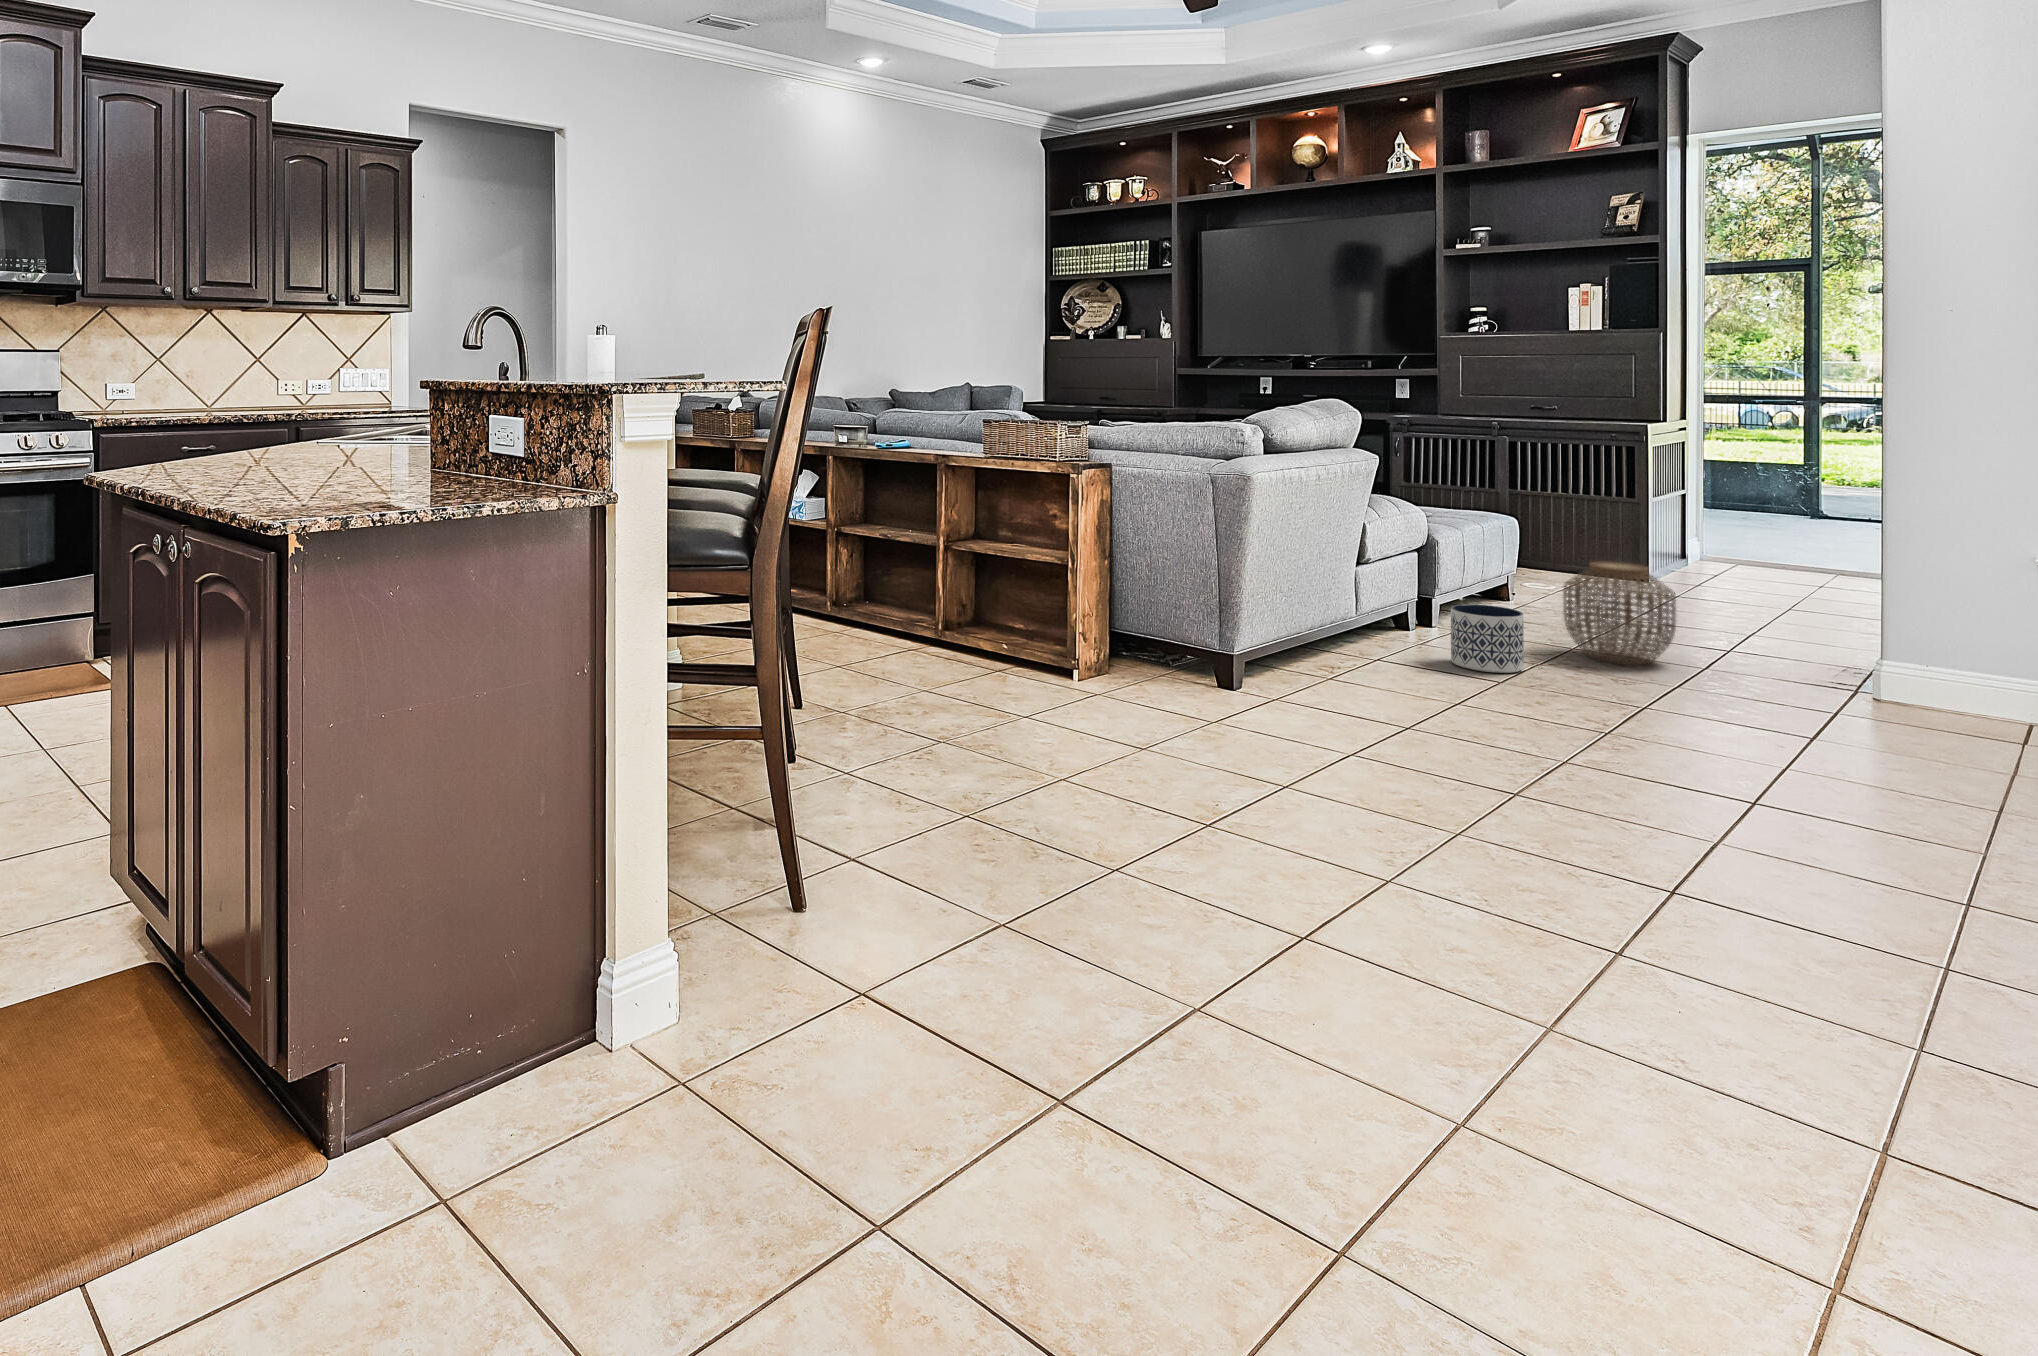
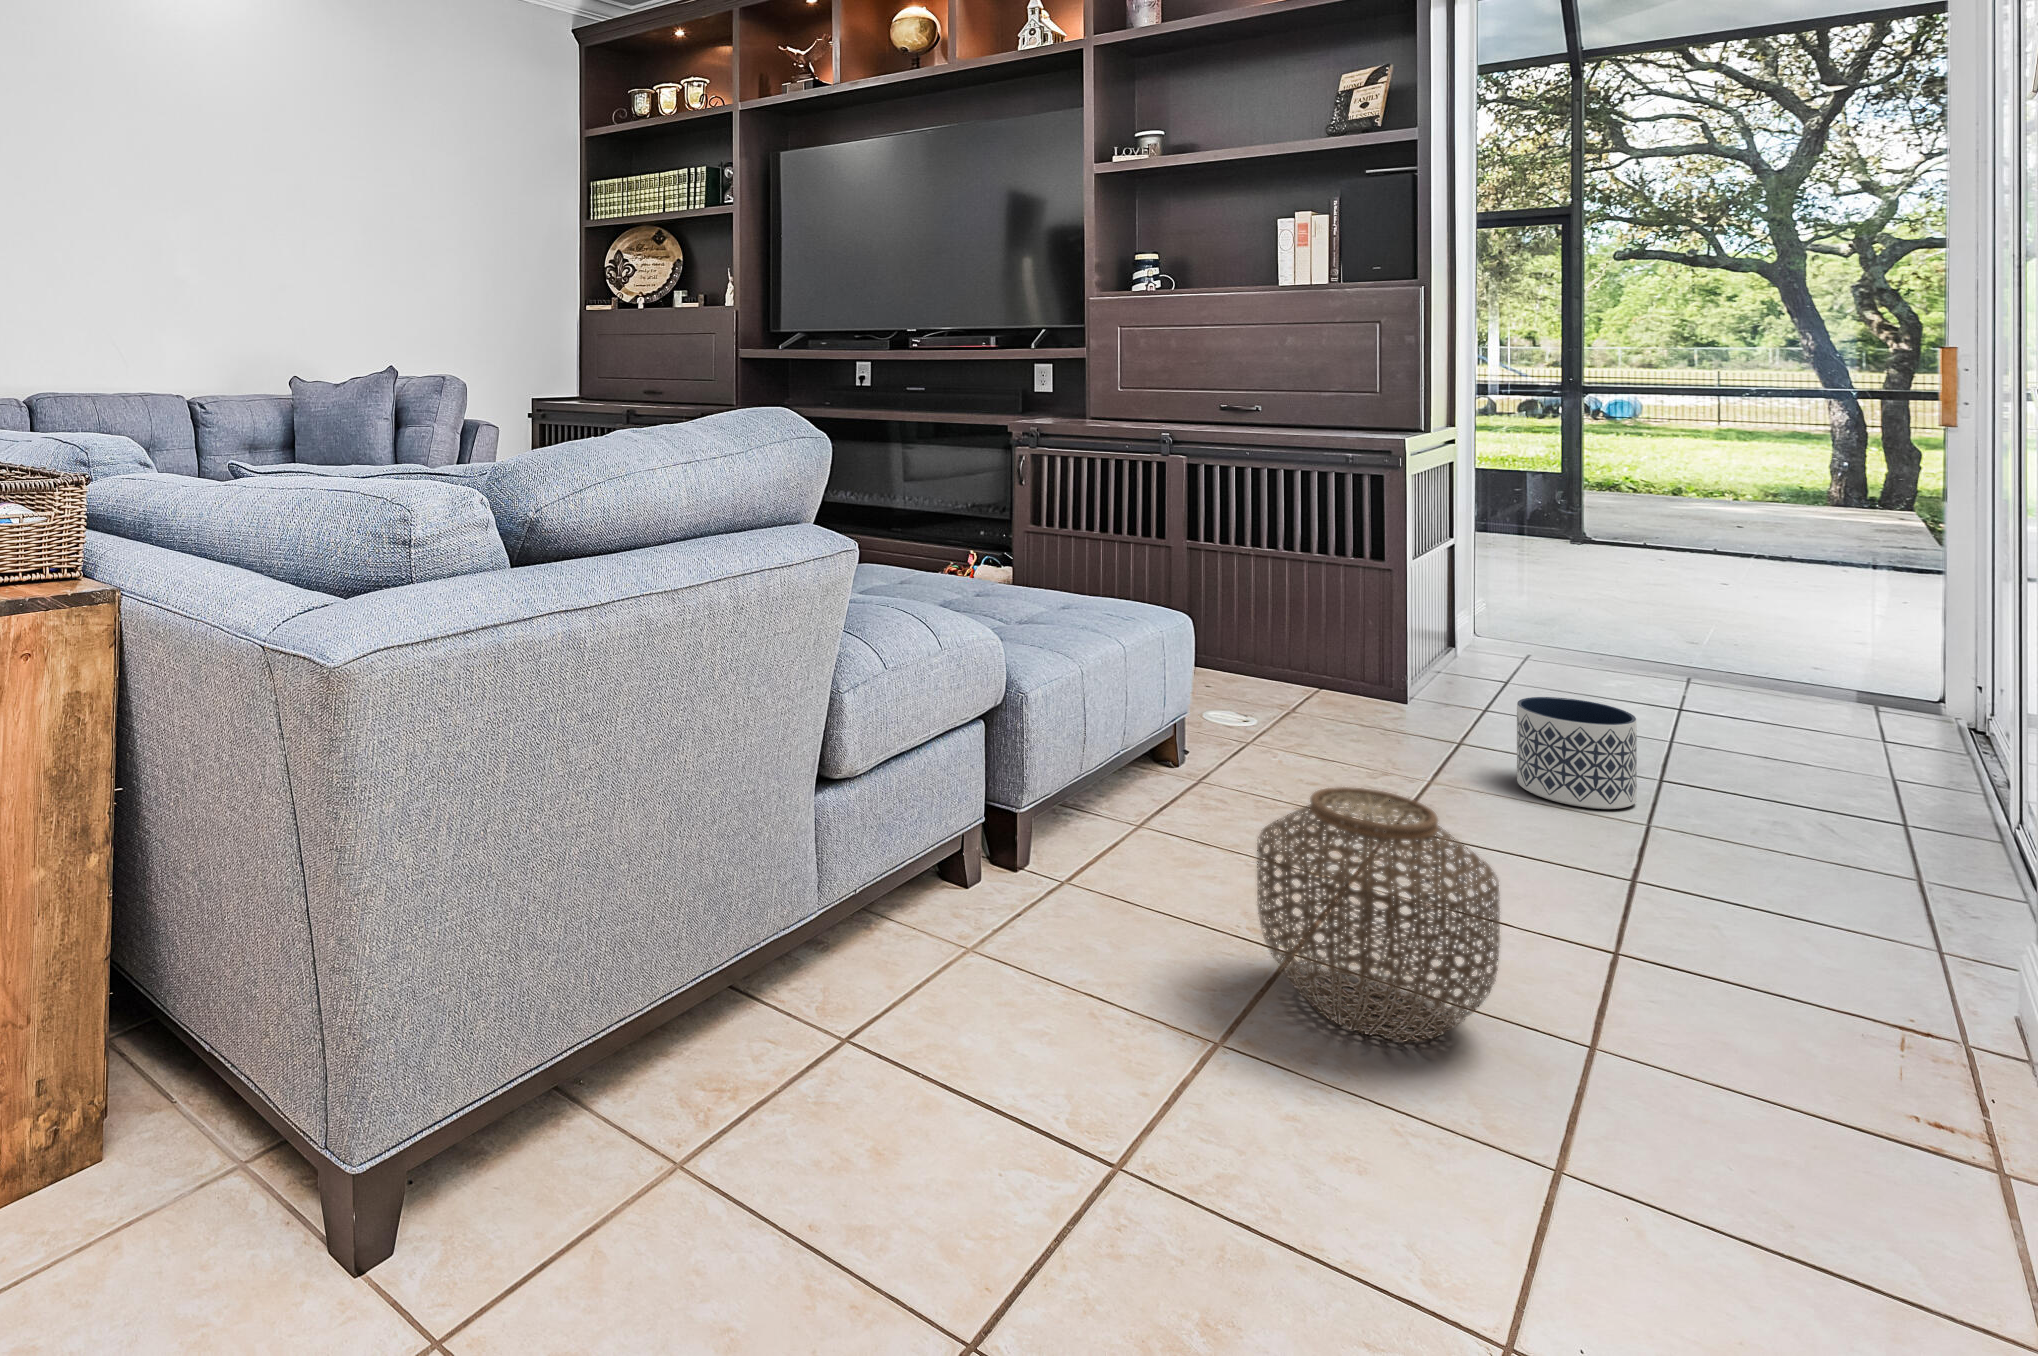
planter: present [1451,604,1524,673] -> present [1517,697,1637,809]

